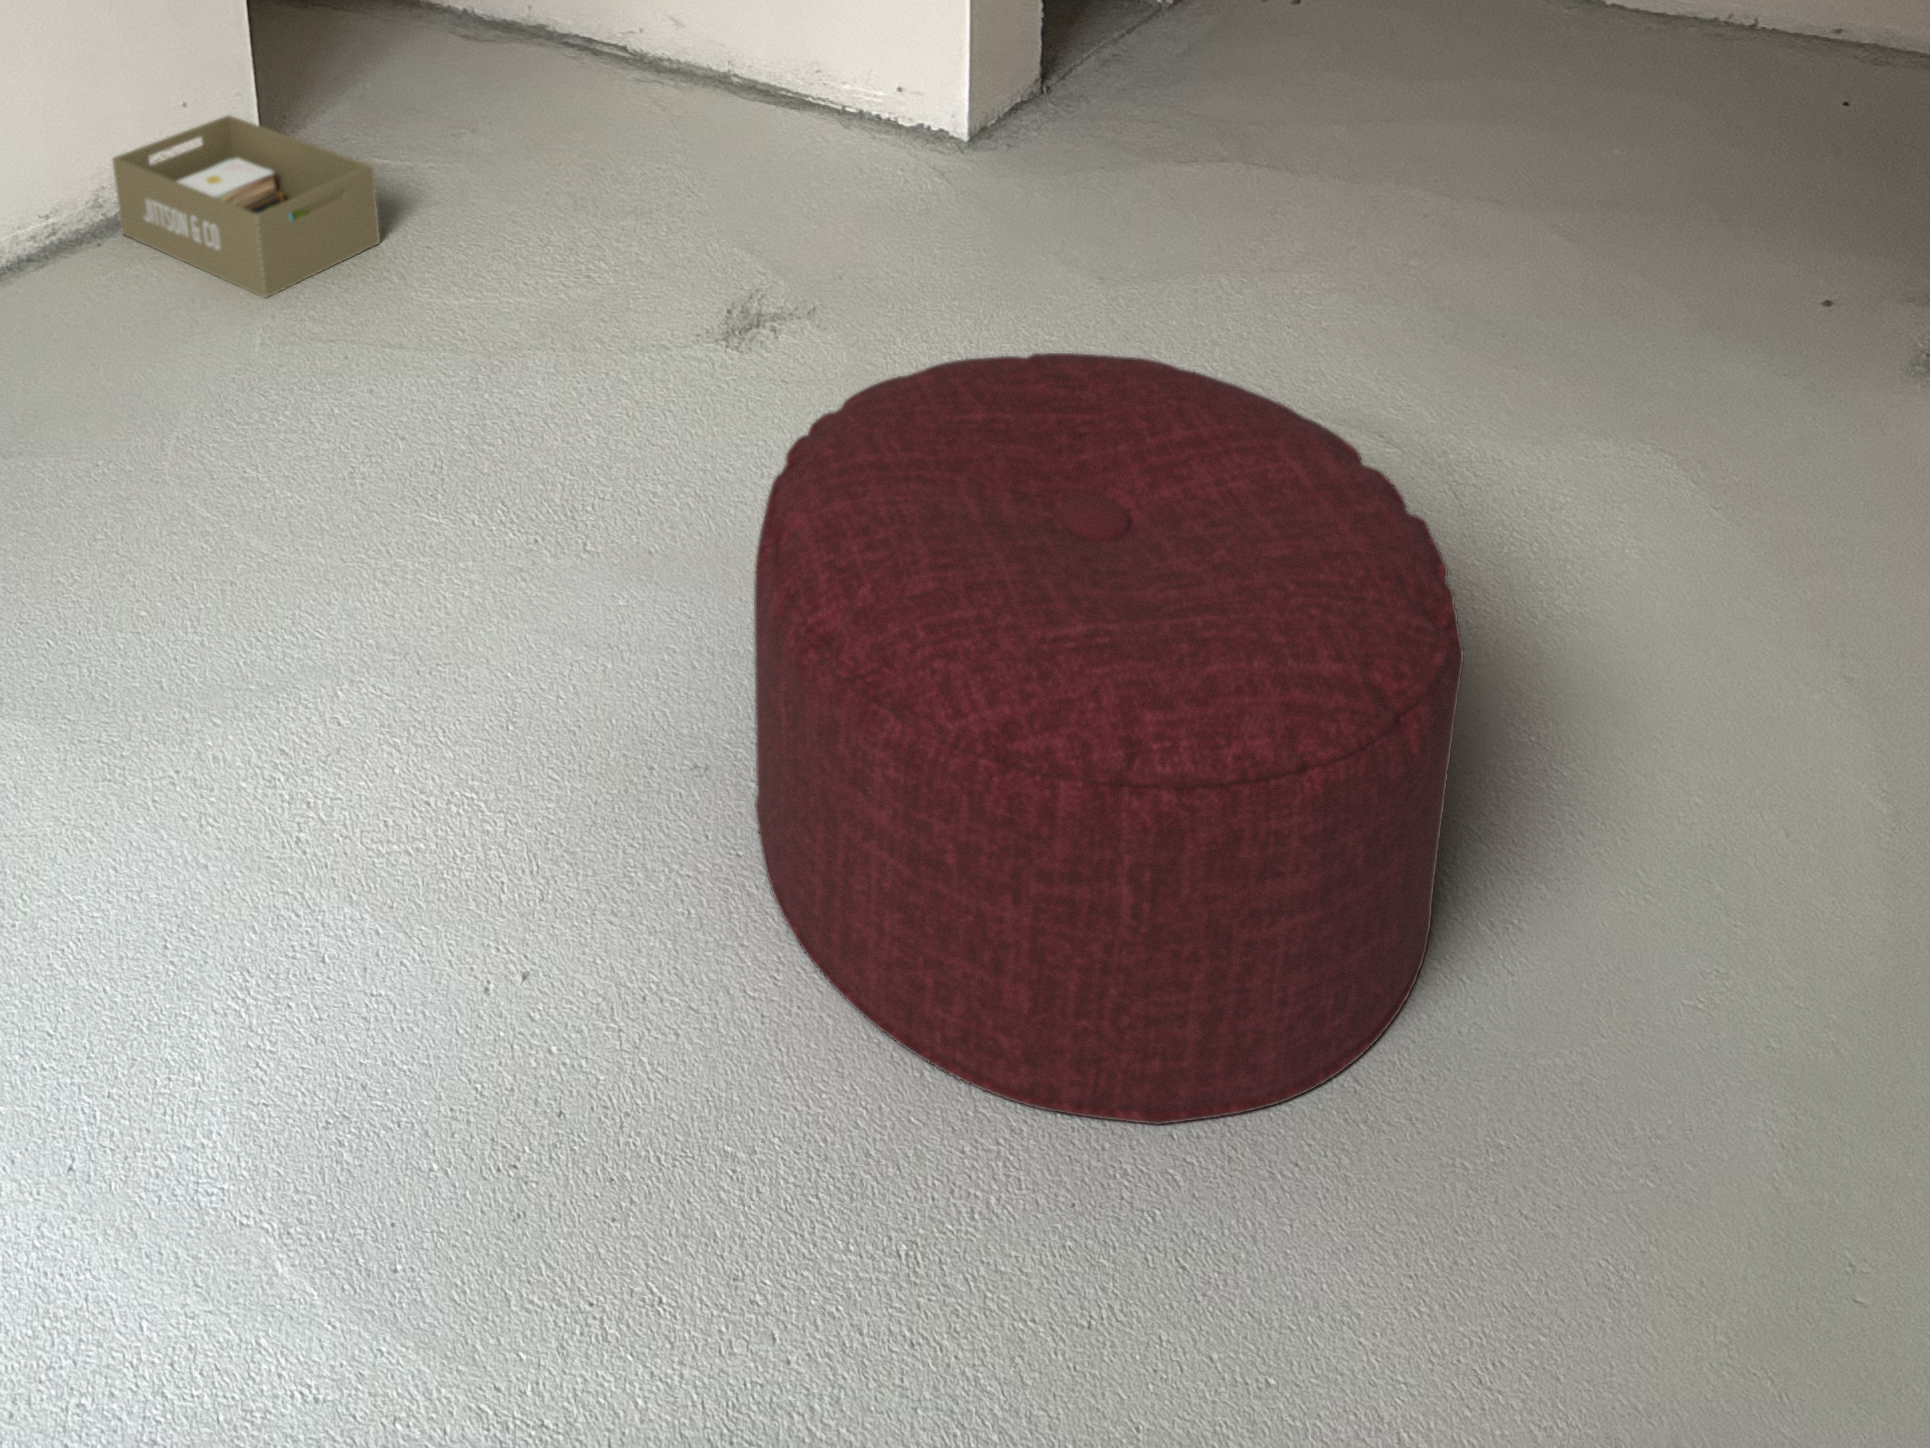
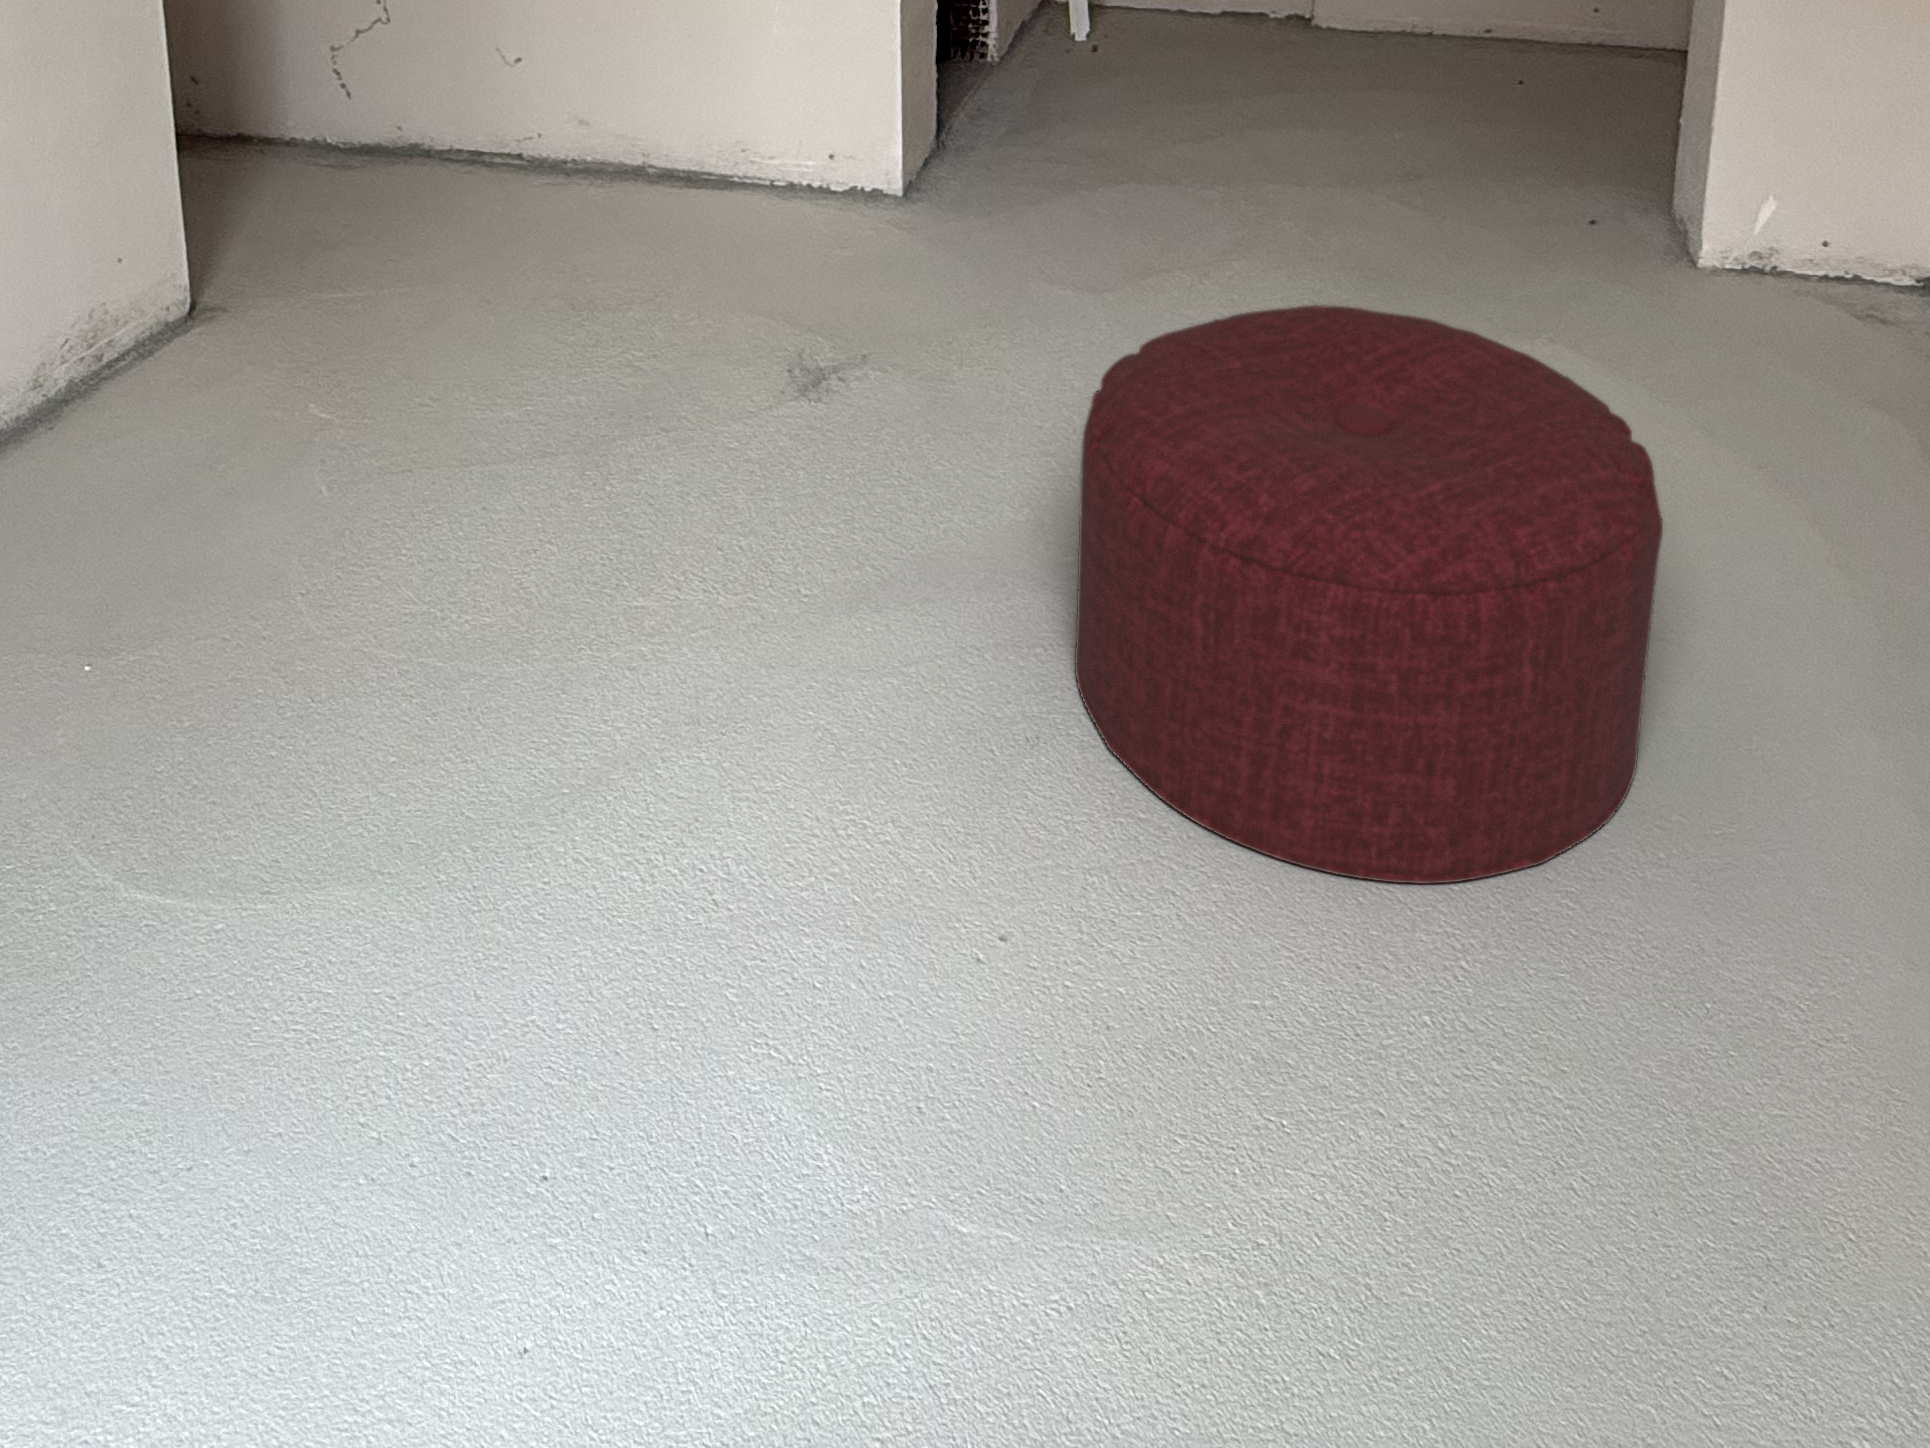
storage box: present [112,115,380,298] -> none [52,266,384,446]

